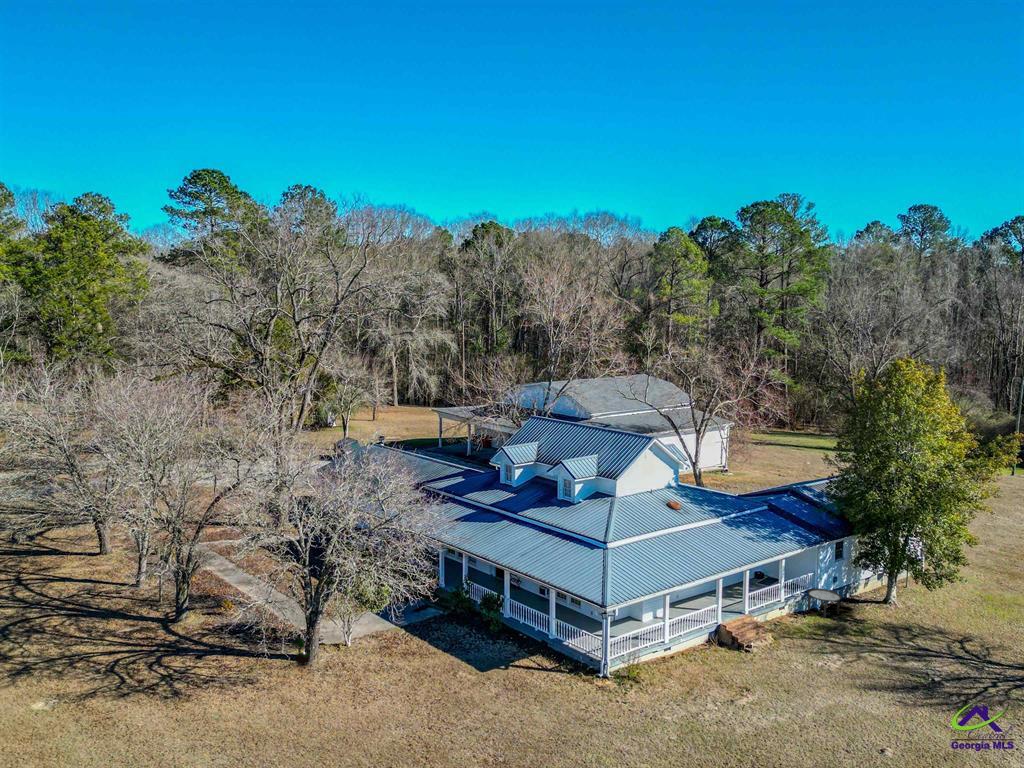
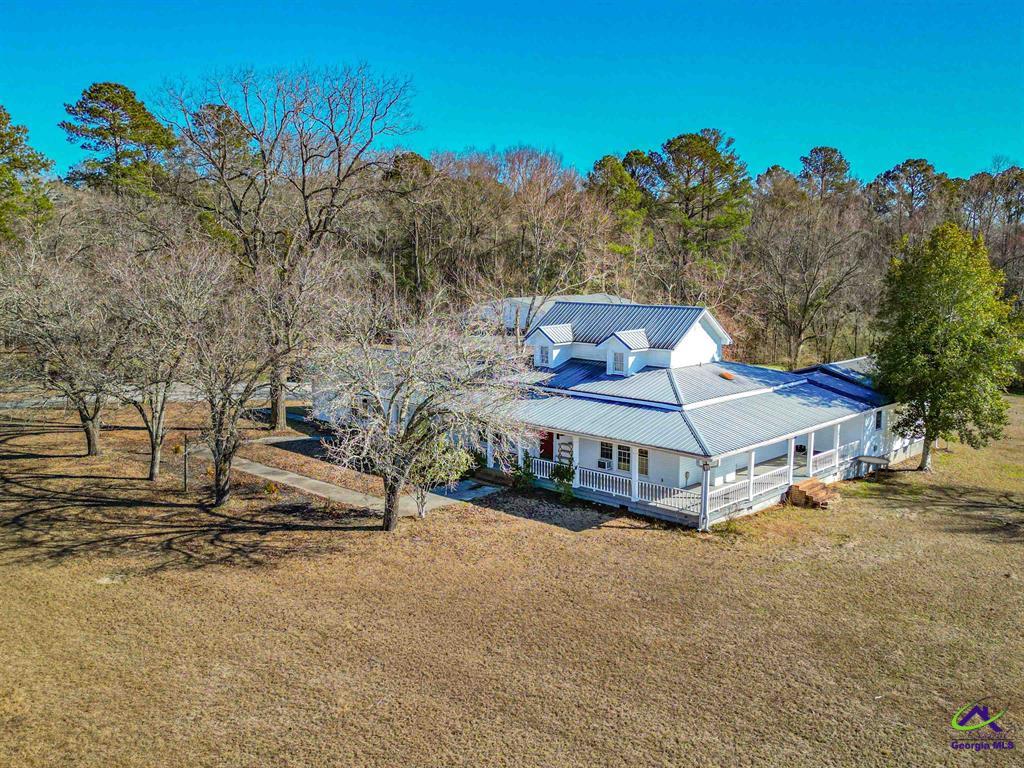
potted tree: present [291,639,309,665] -> none [369,503,390,535]

